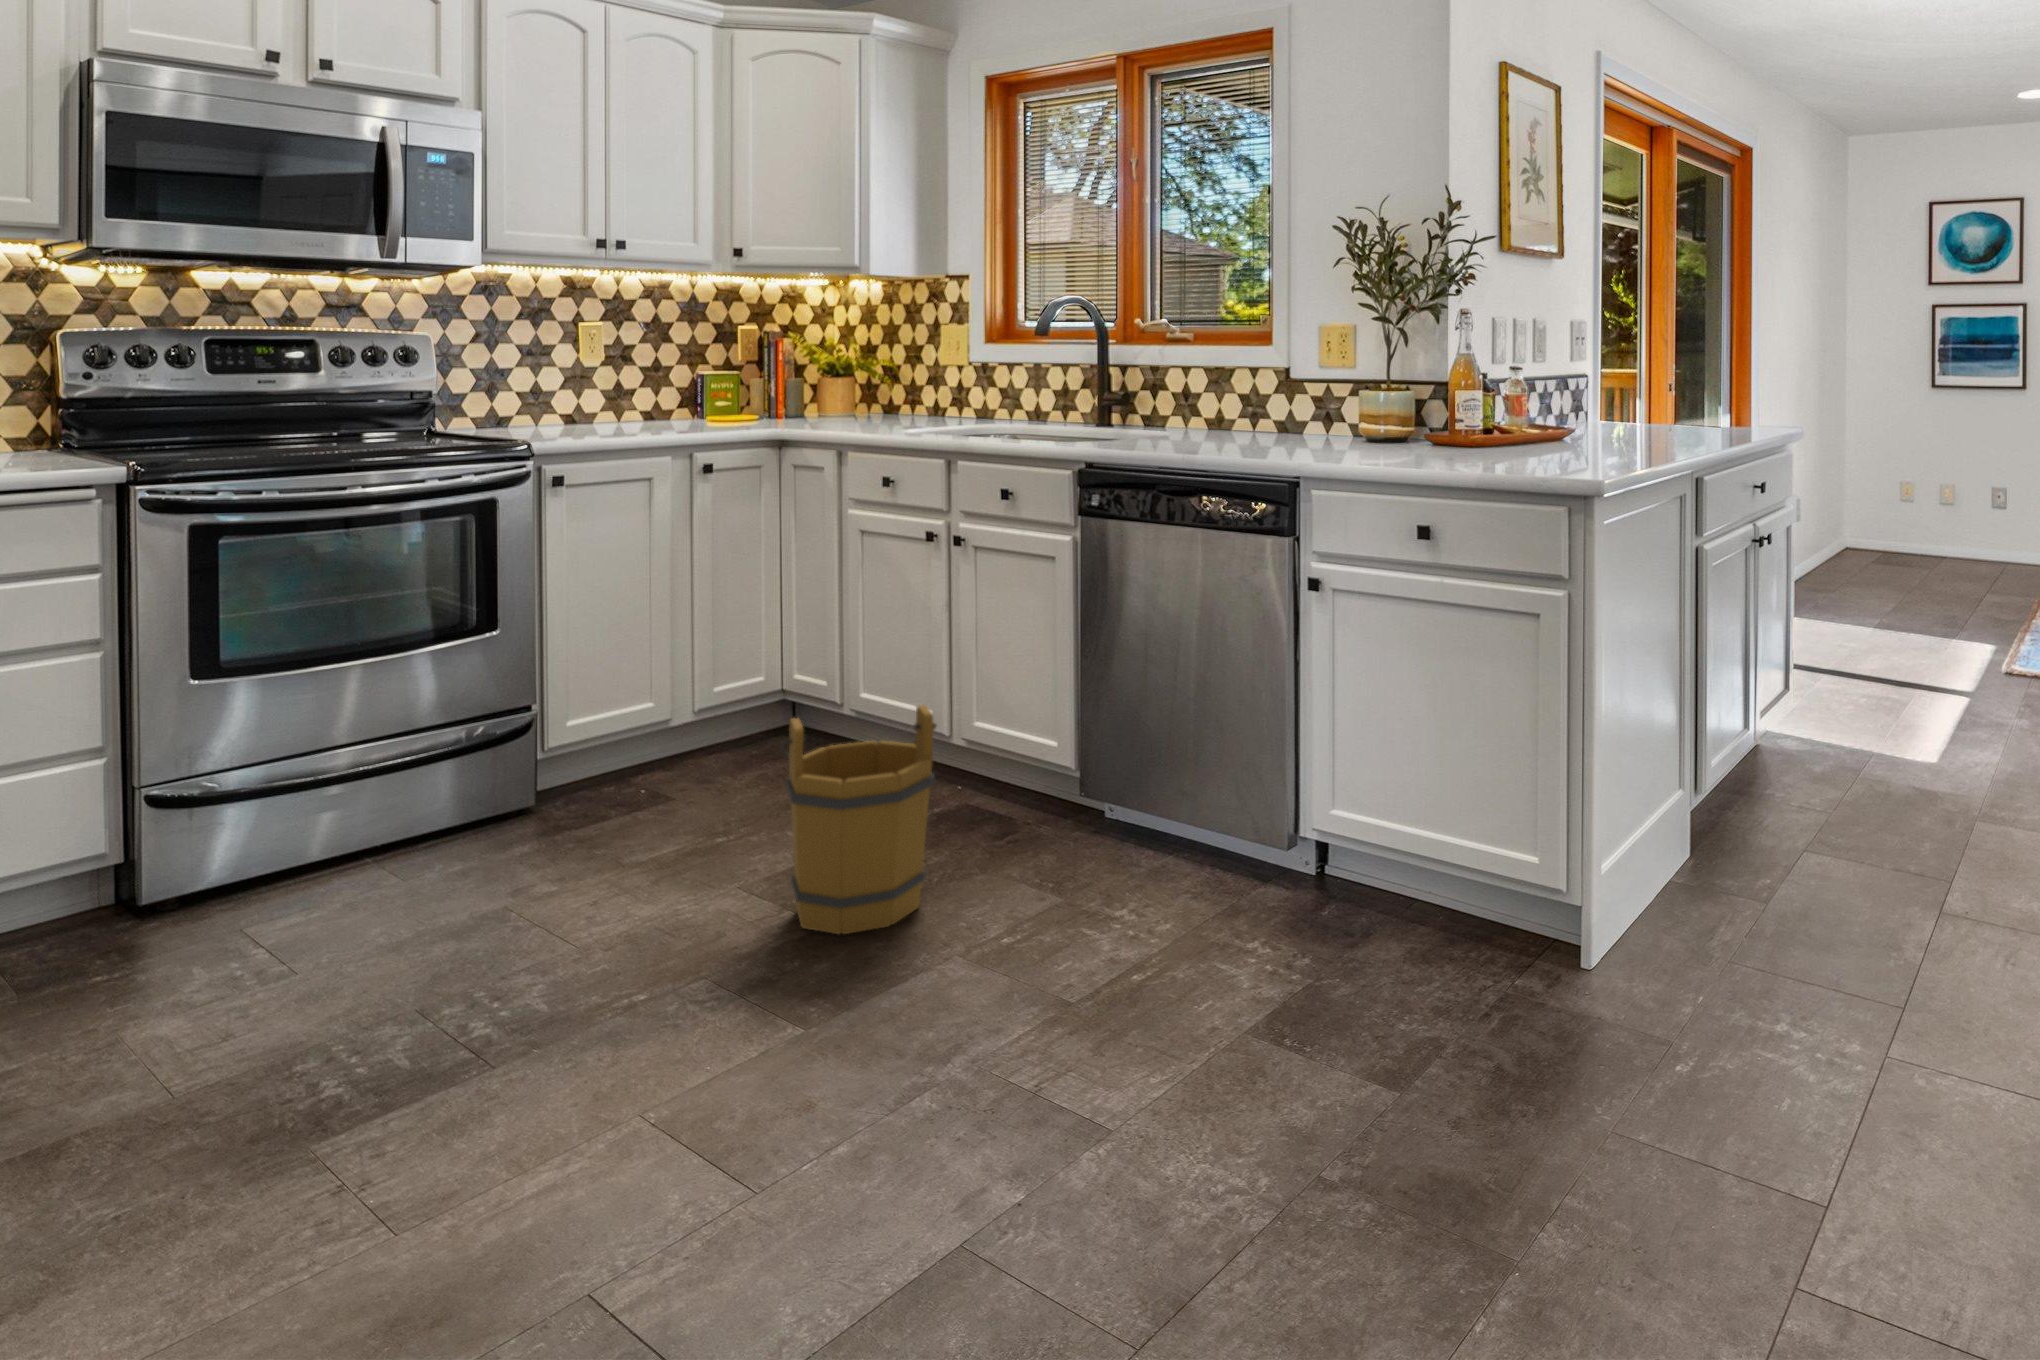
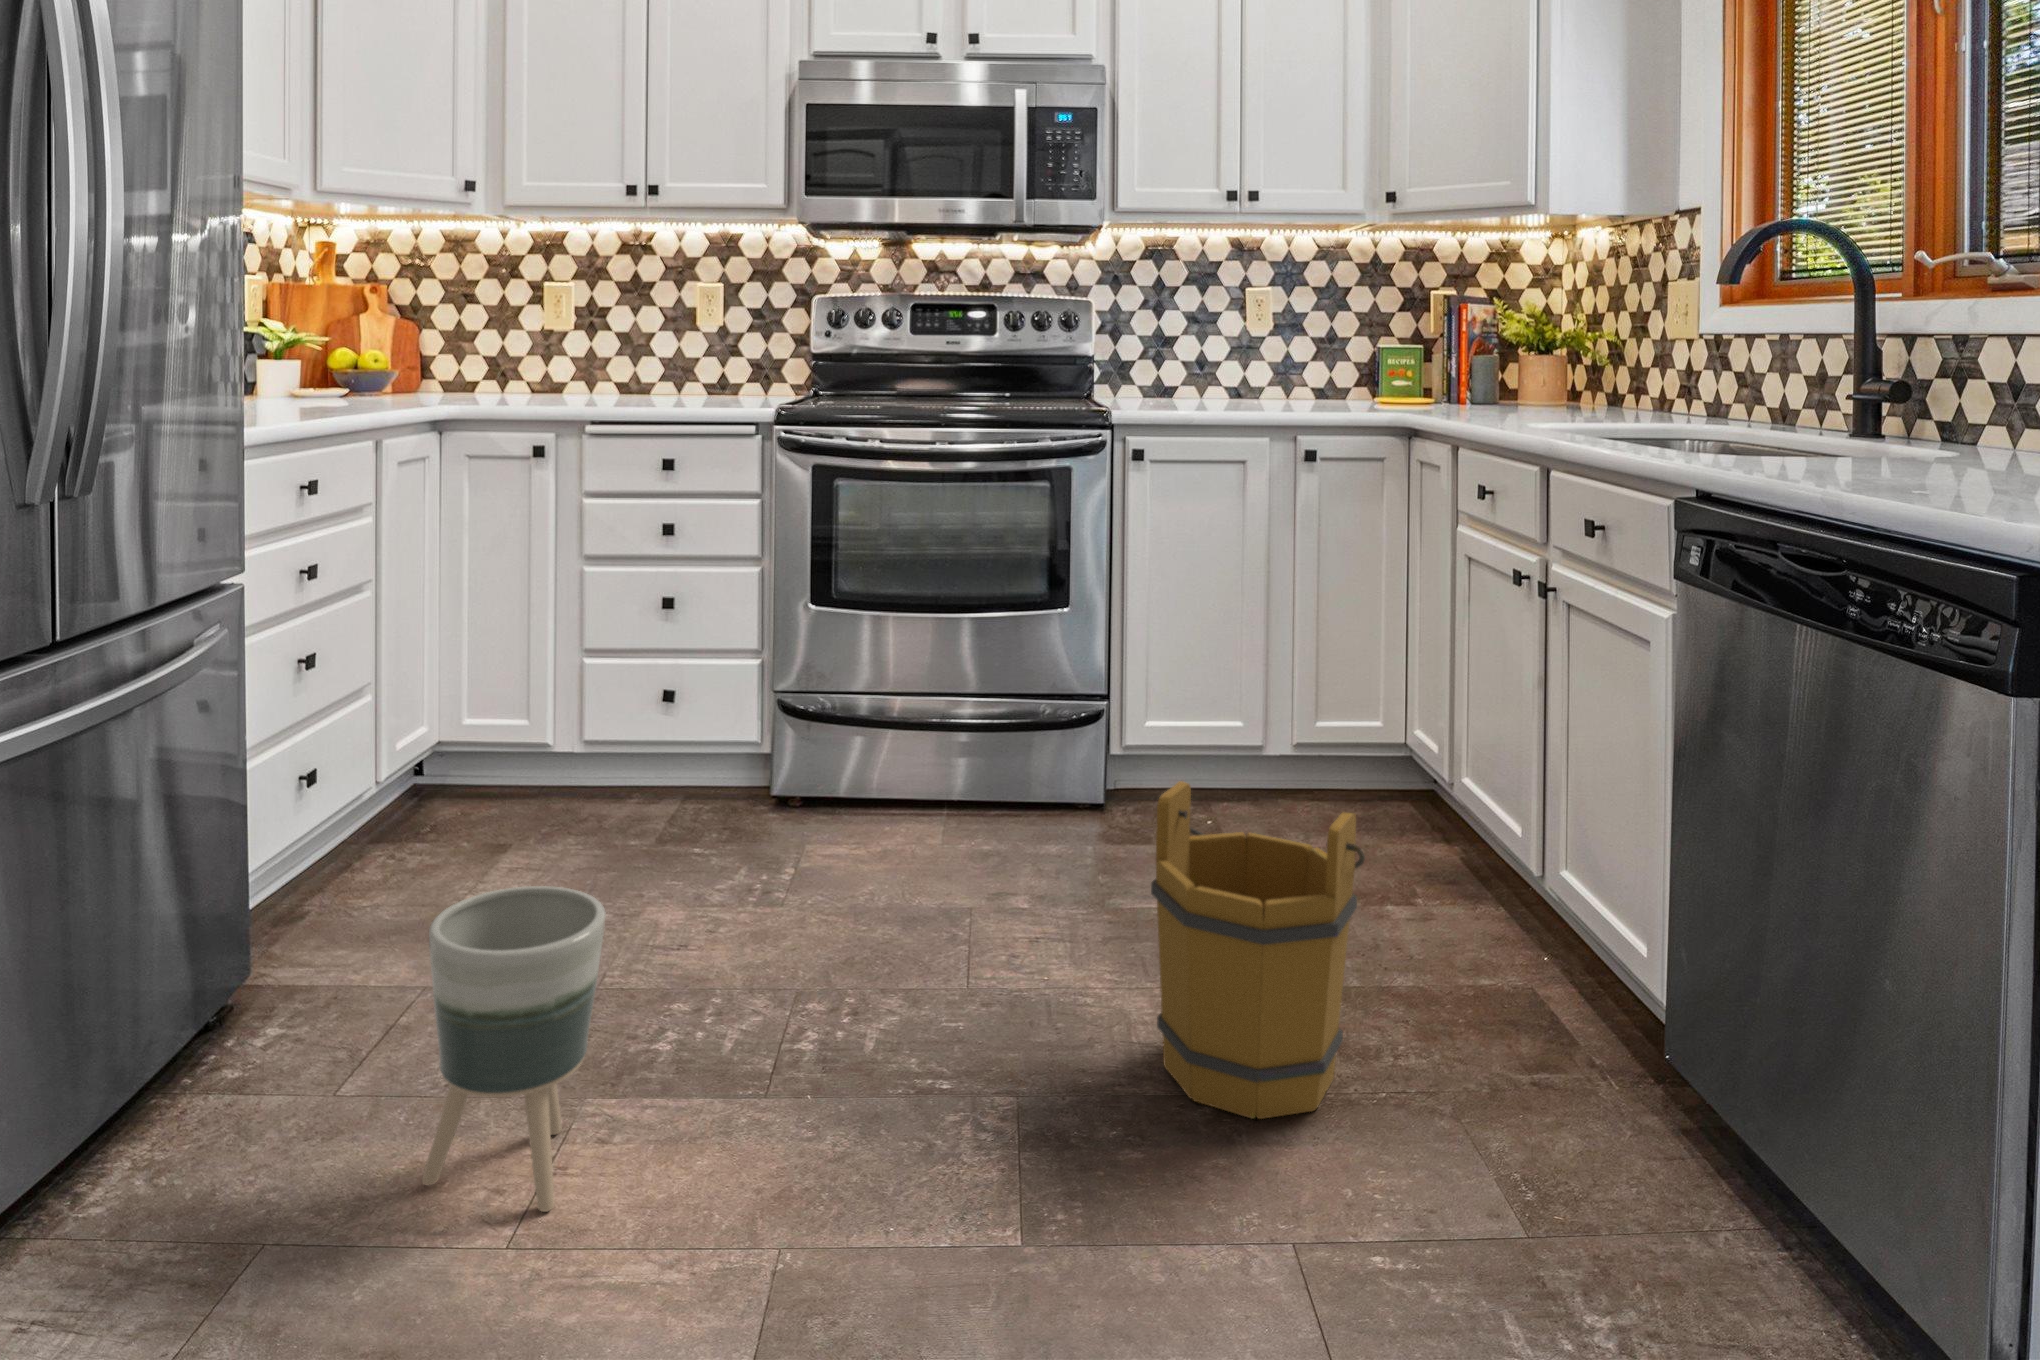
planter: none [237,941,440,1278] -> present [422,886,606,1212]

